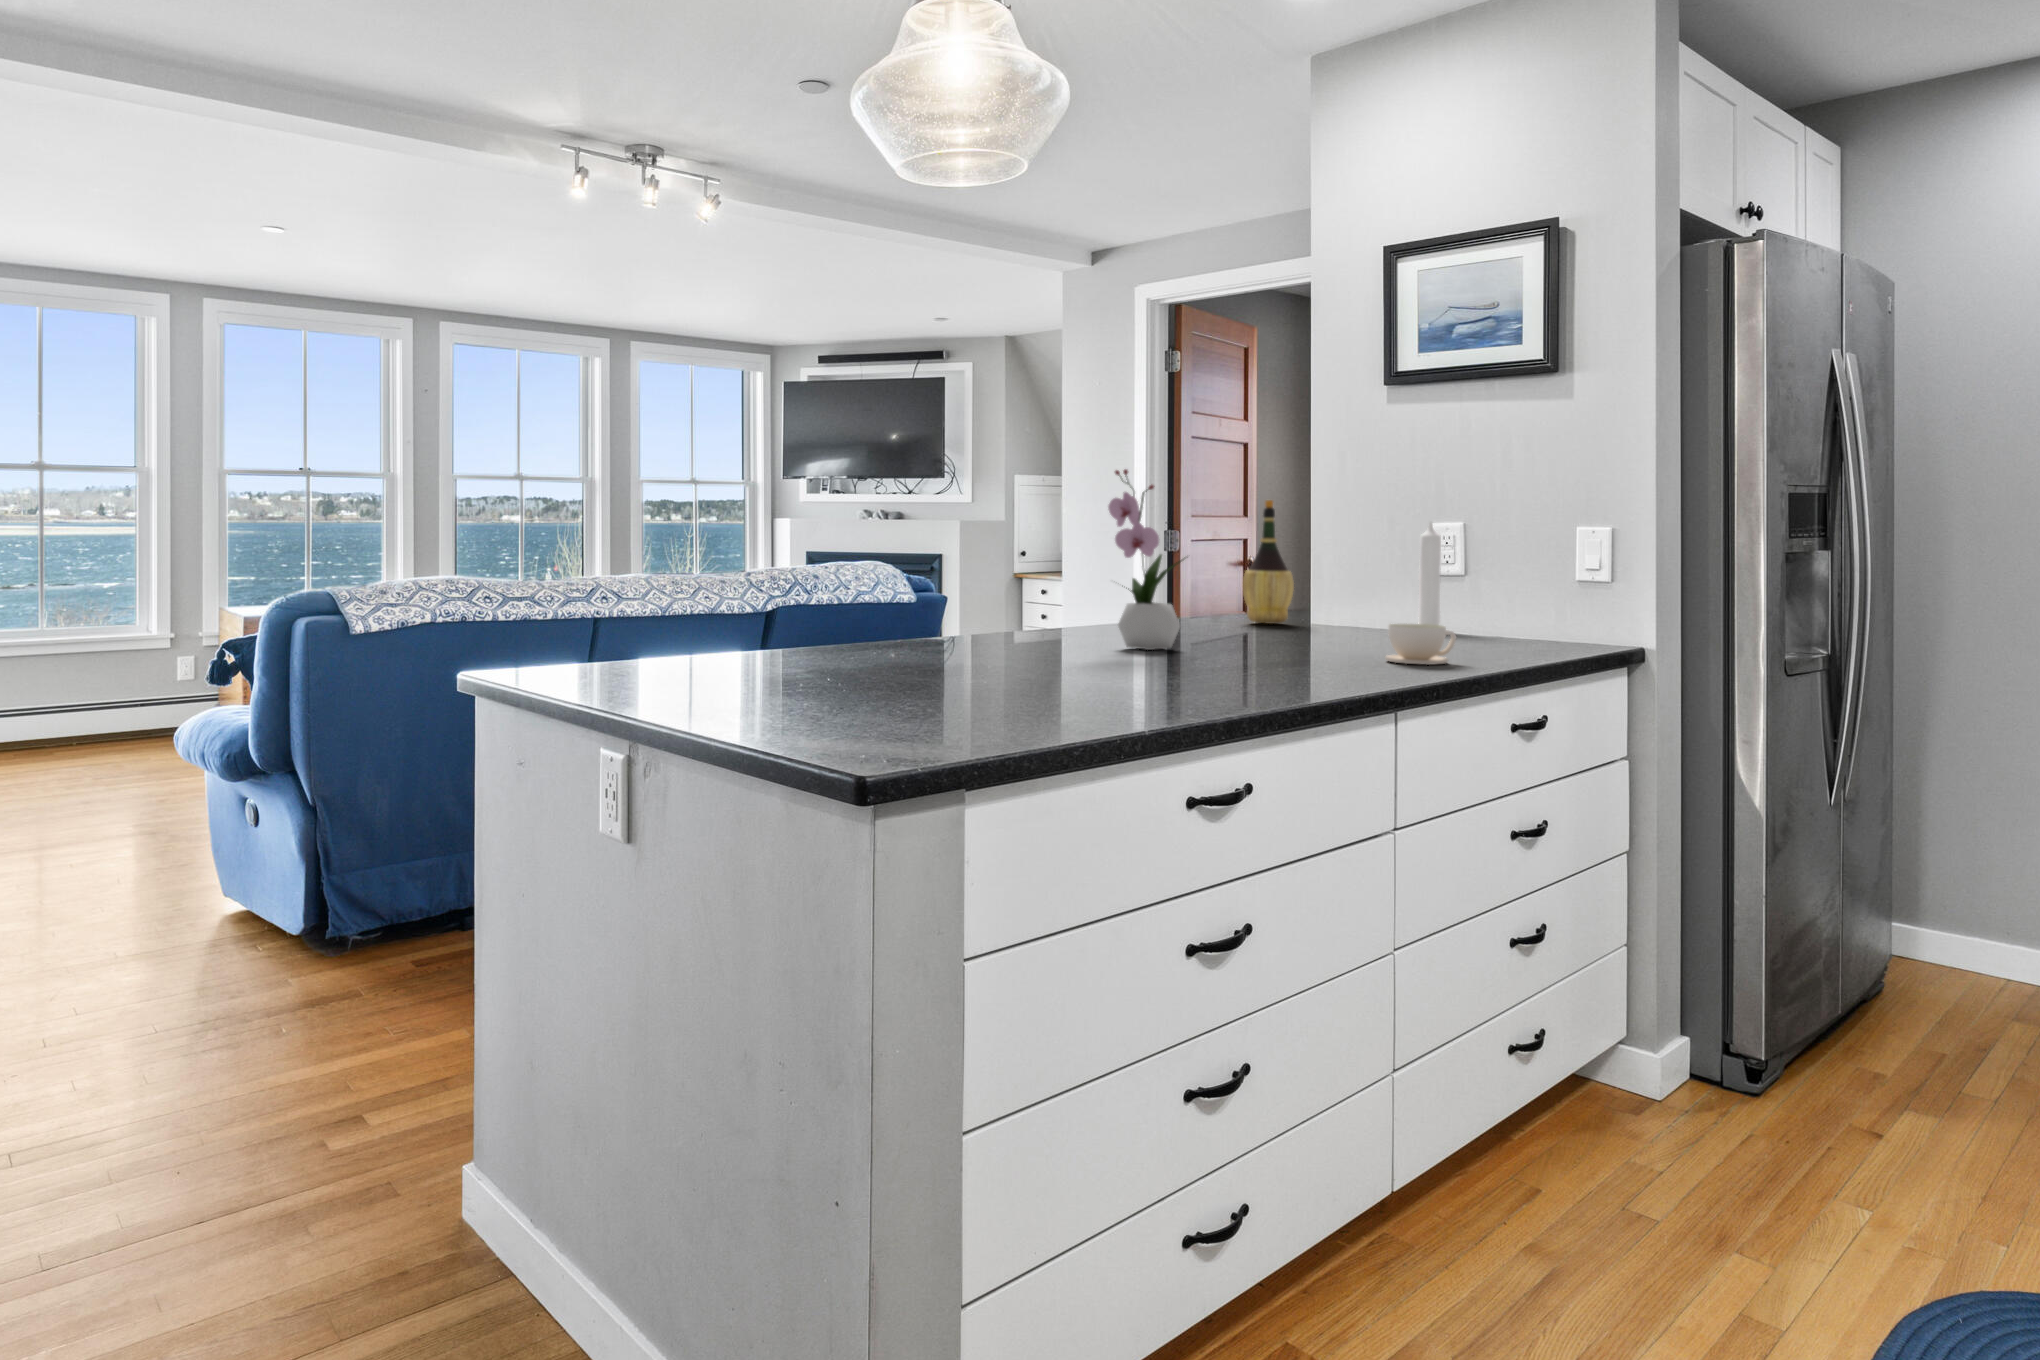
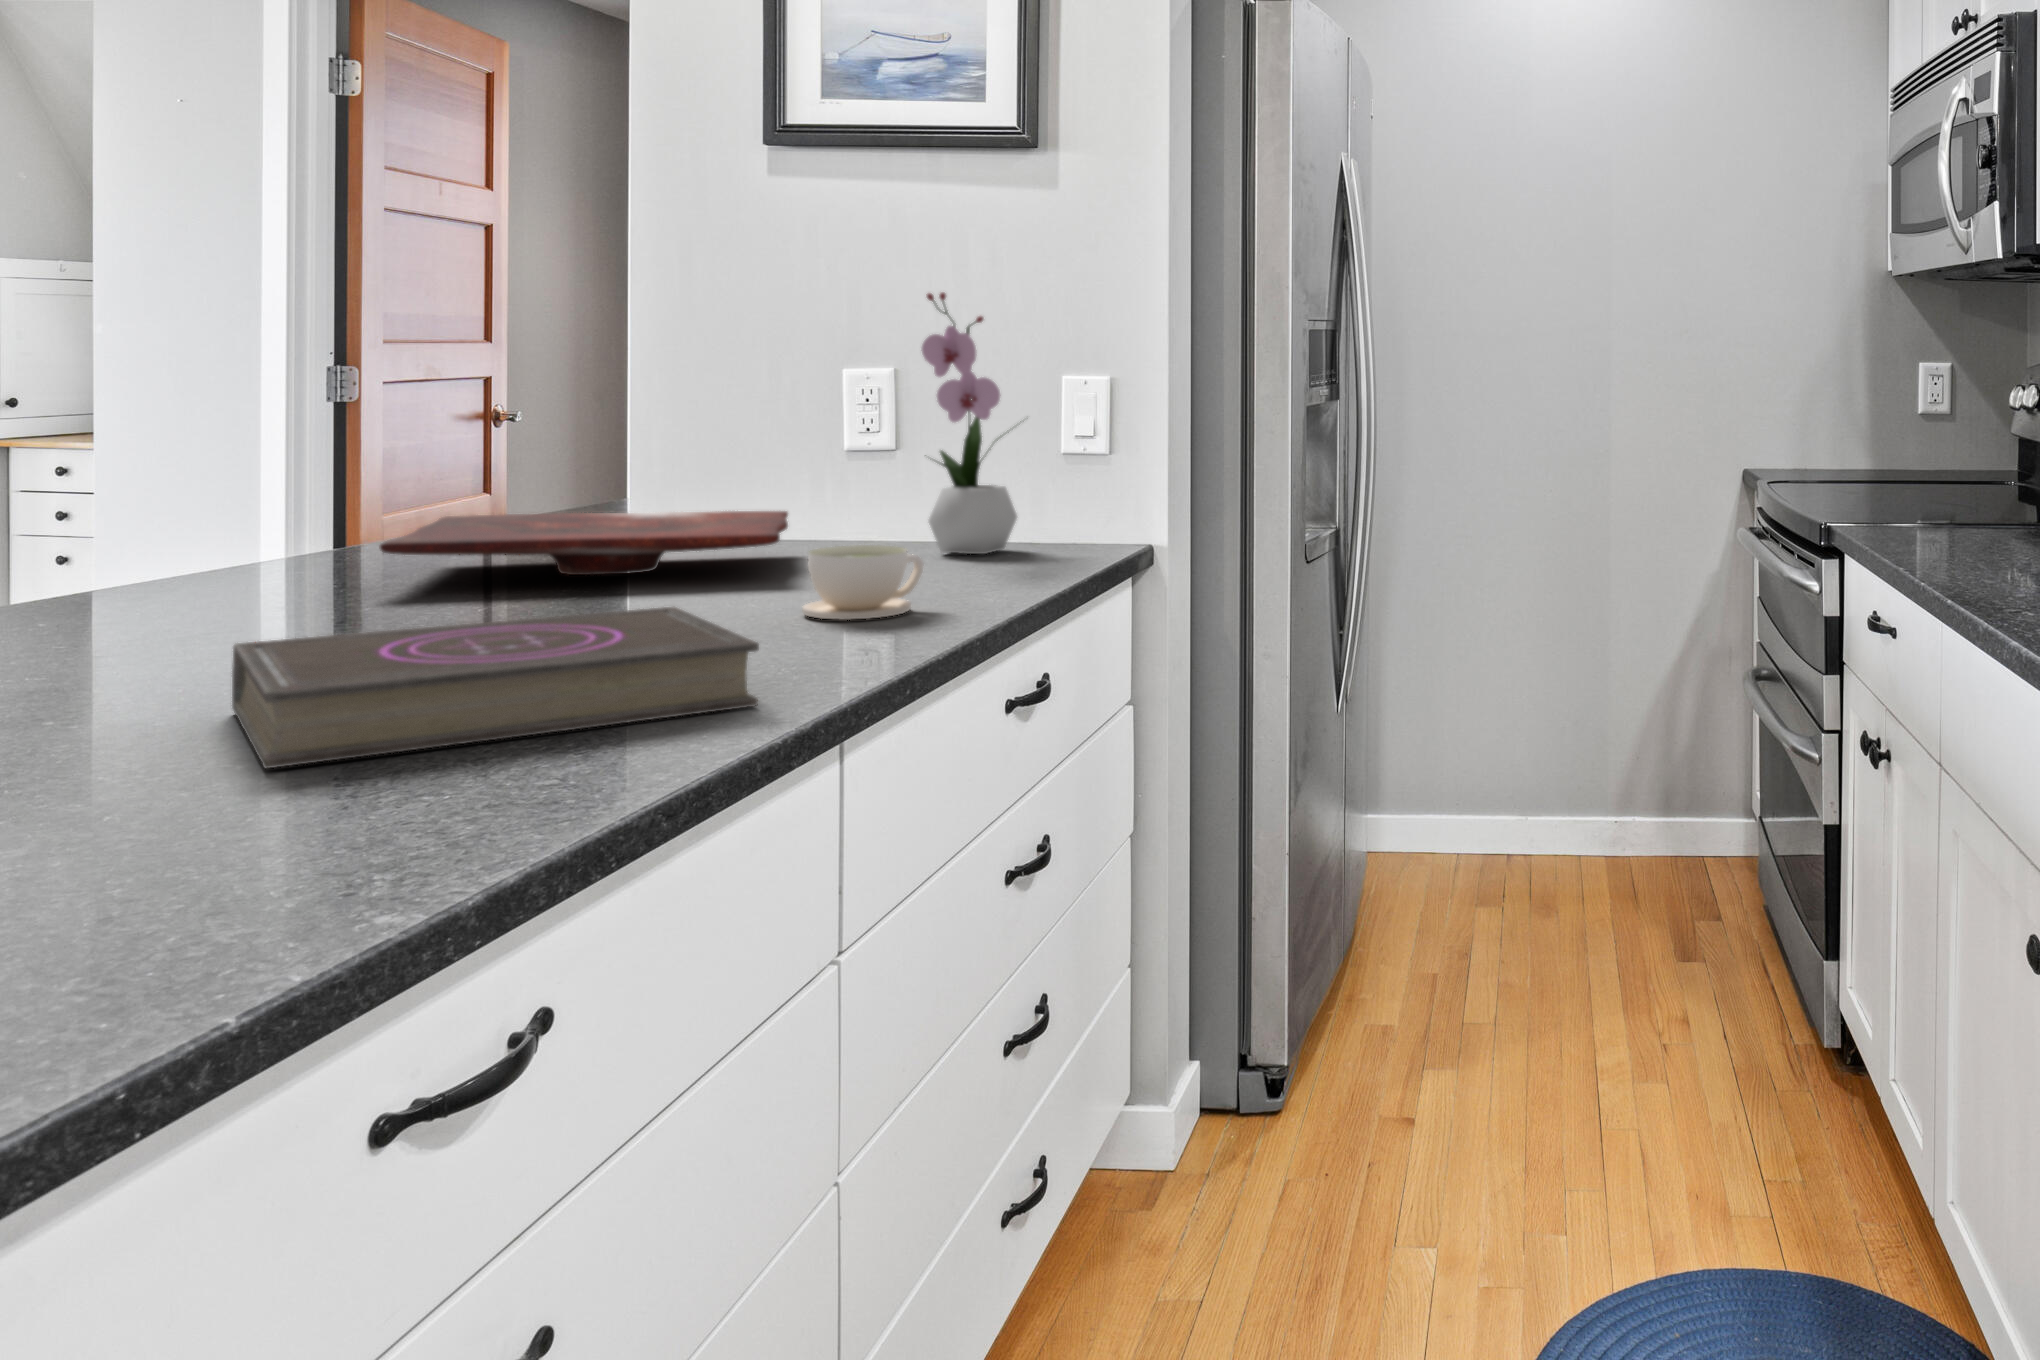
flower arrangement: present [1108,469,1184,650] -> present [921,292,1021,554]
wine bottle: present [1243,500,1294,624] -> none [500,322,600,538]
candle: present [1419,522,1441,625] -> none [811,362,863,536]
cutting board: none [1185,605,1394,639] -> present [379,511,788,575]
book: none [1128,639,1344,688] -> present [232,606,759,768]

